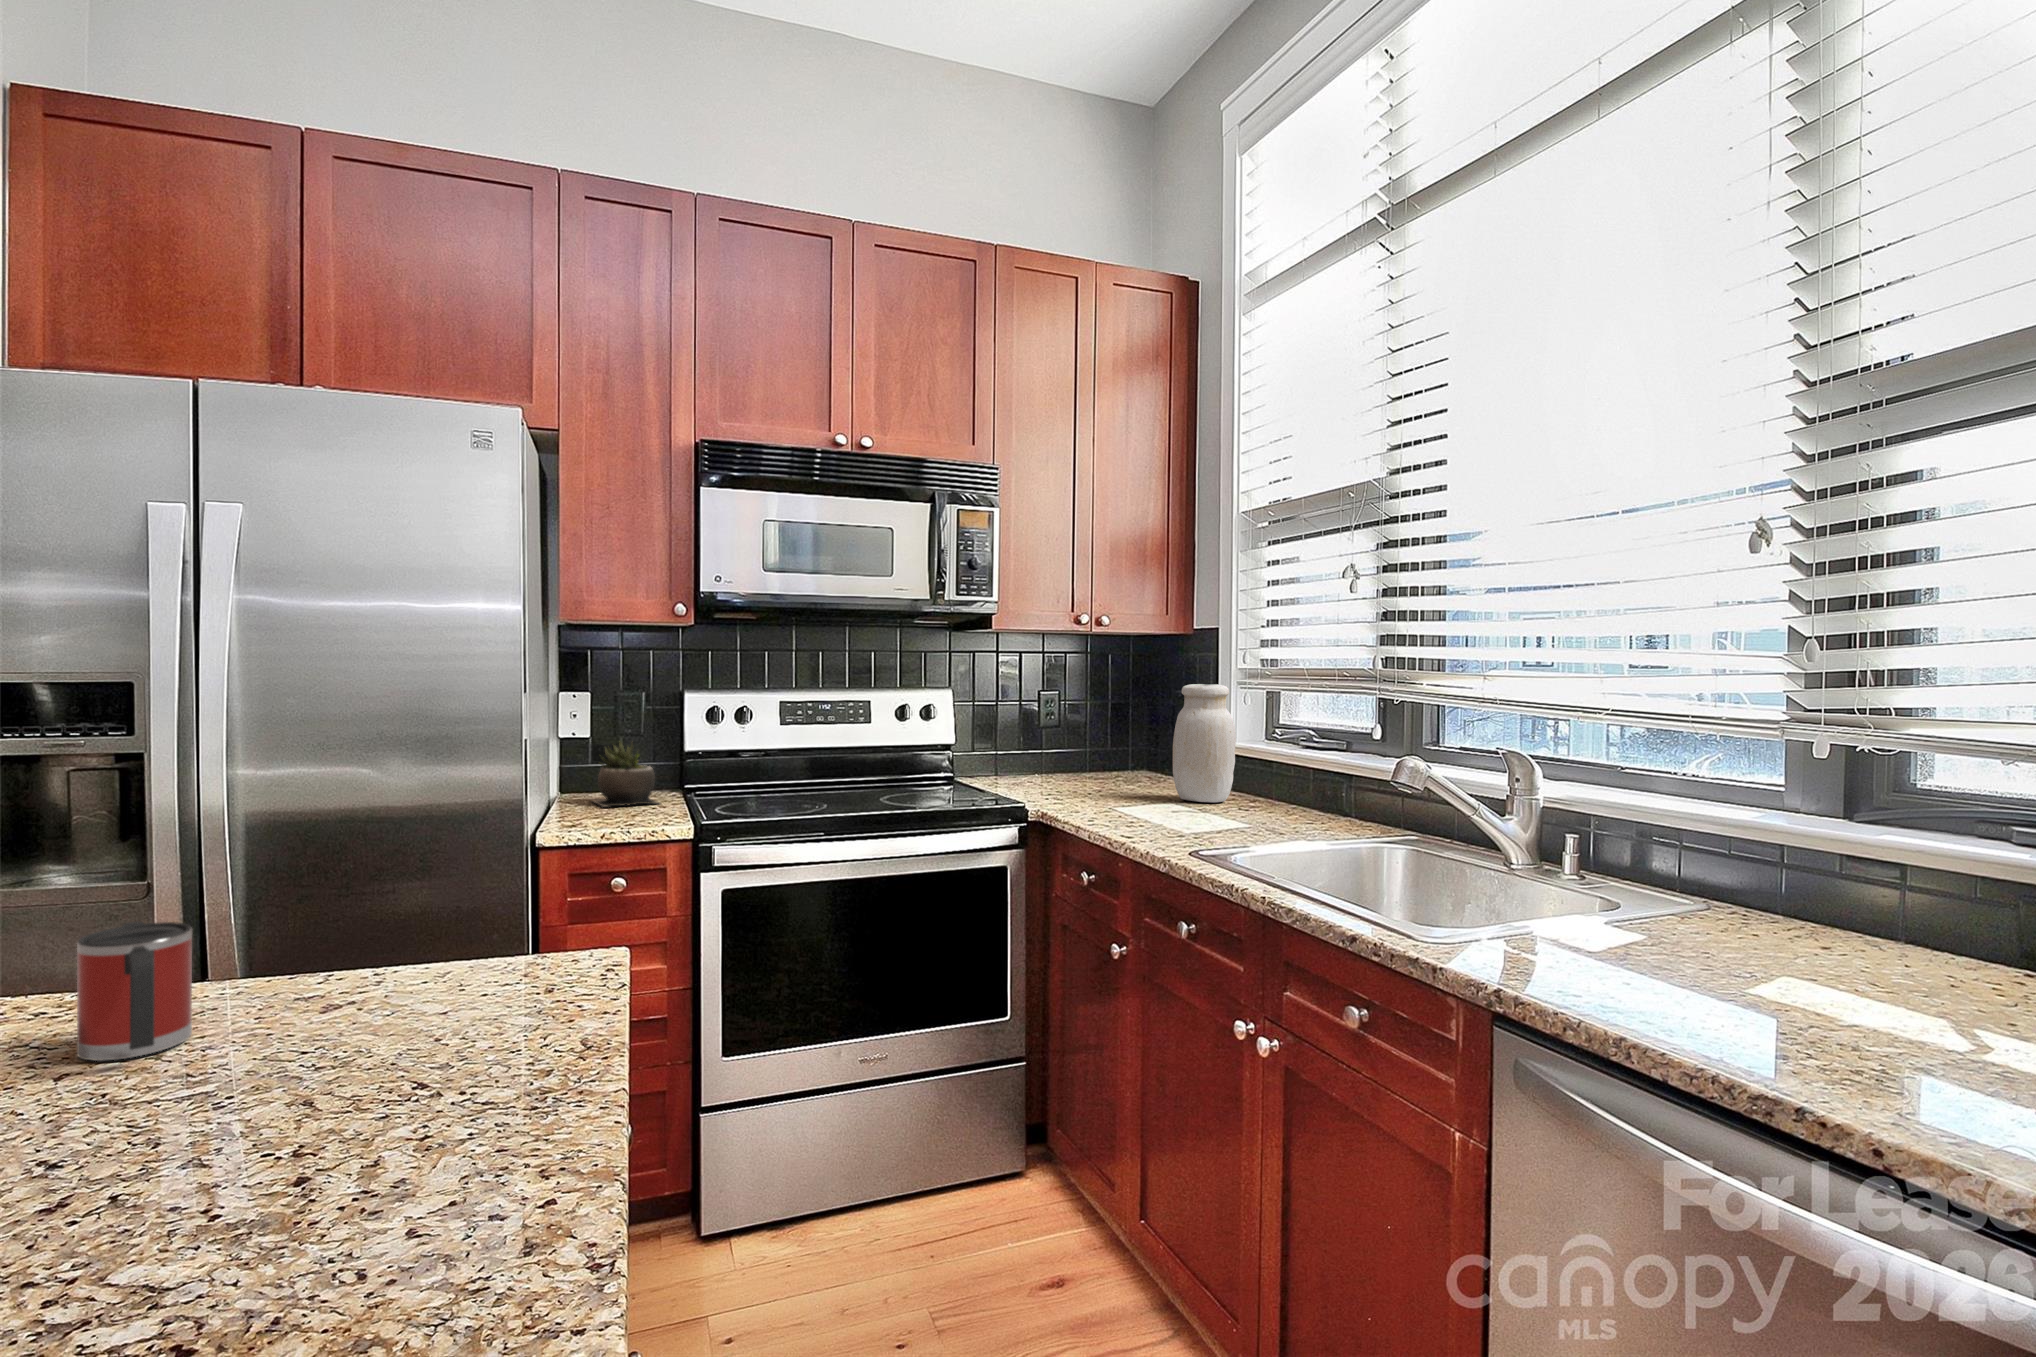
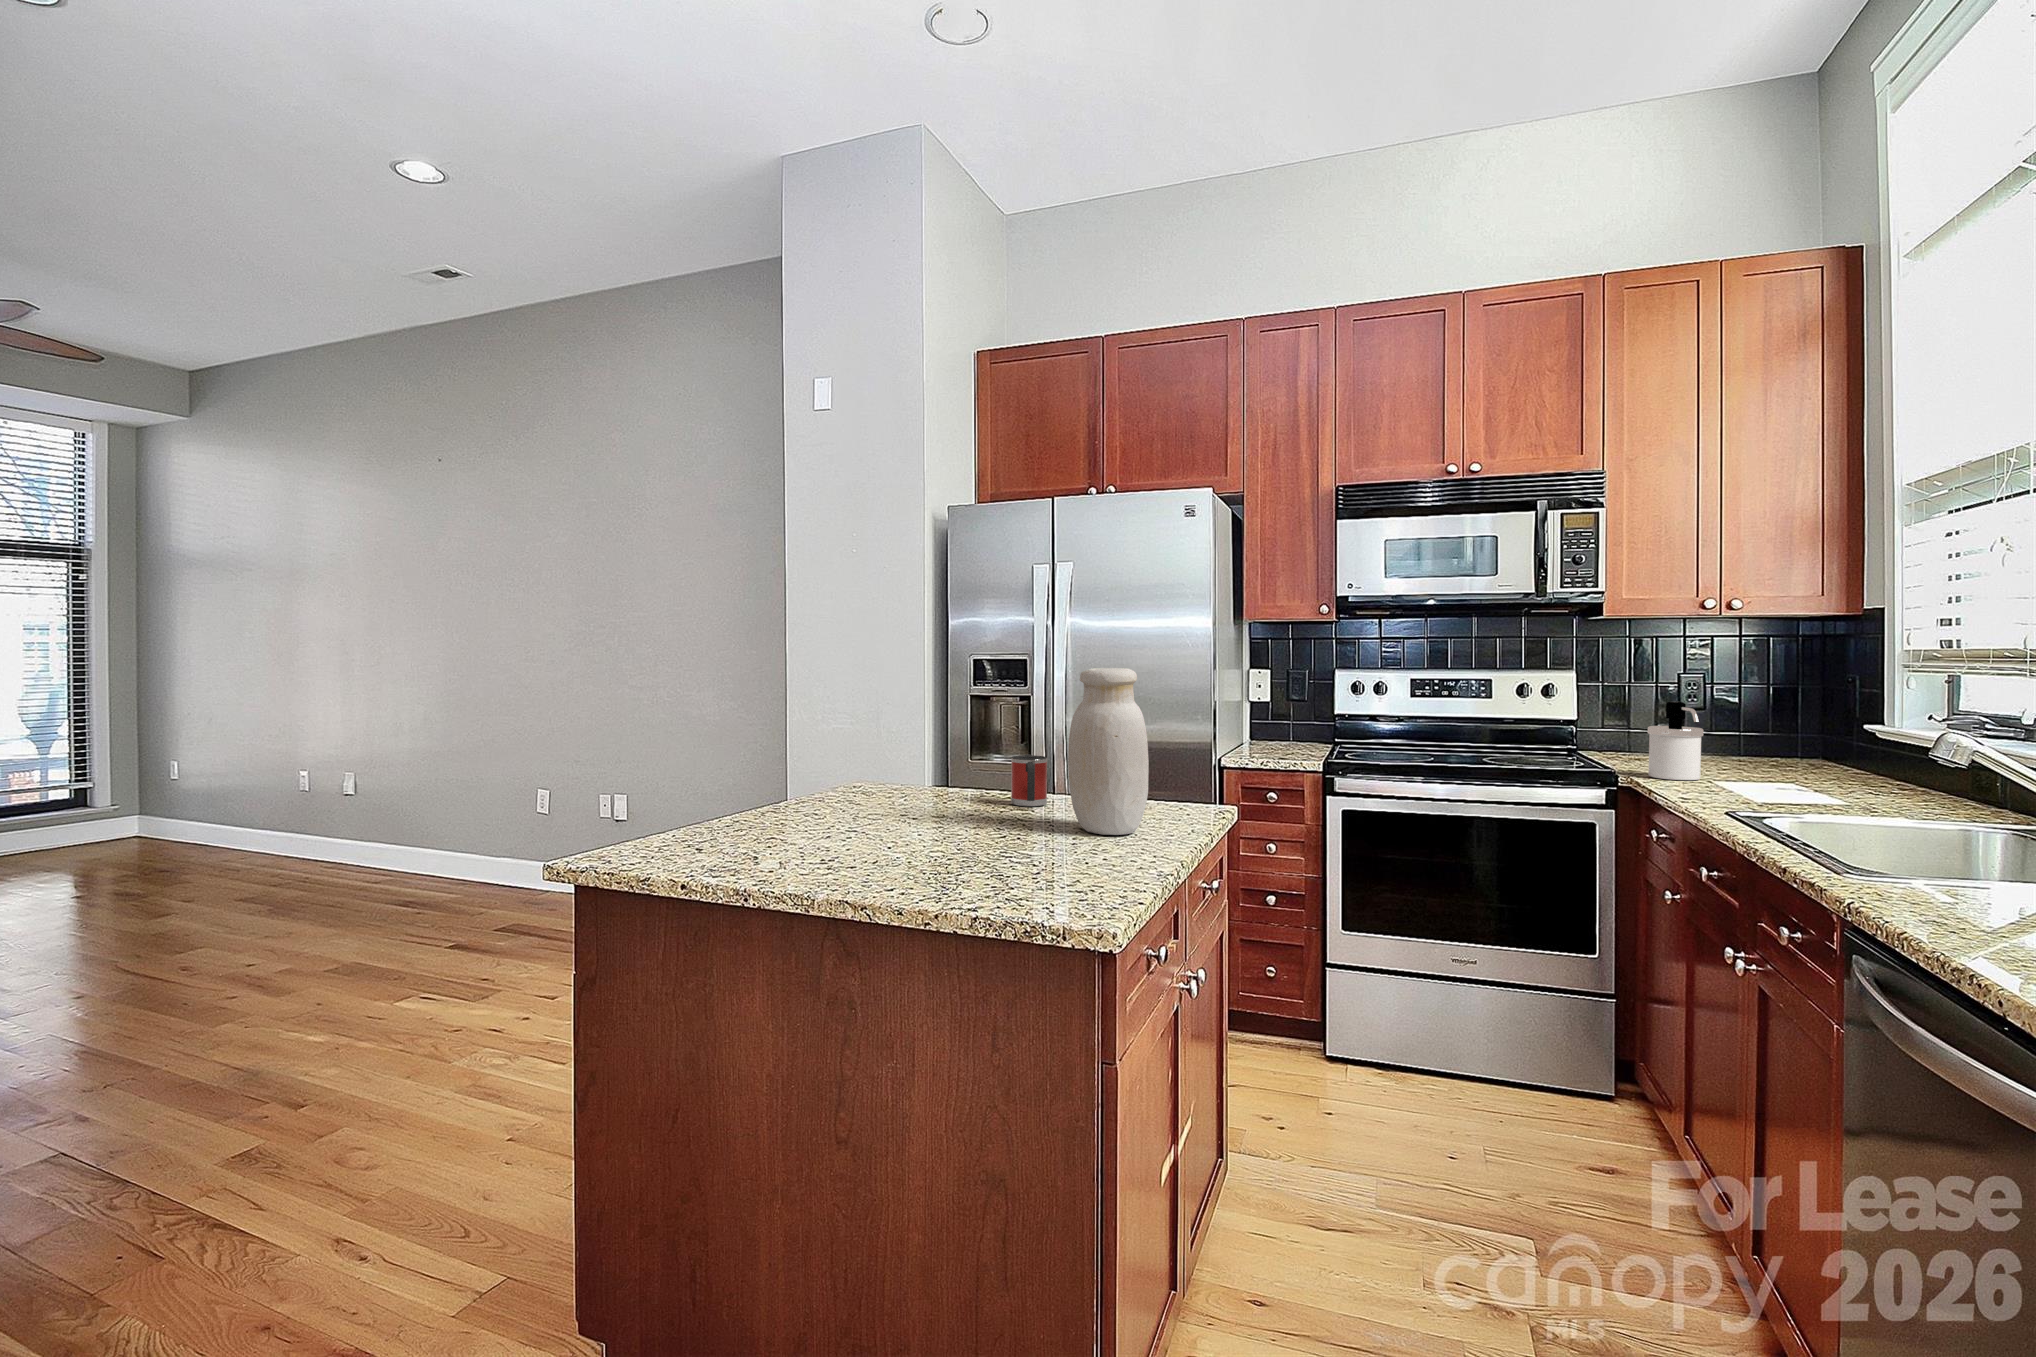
jar: present [1173,684,1236,802] -> present [1068,668,1149,835]
soap dispenser: none [1059,725,1116,811] -> present [1648,702,1704,780]
succulent plant: present [591,742,658,807] -> none [1265,704,1312,750]

